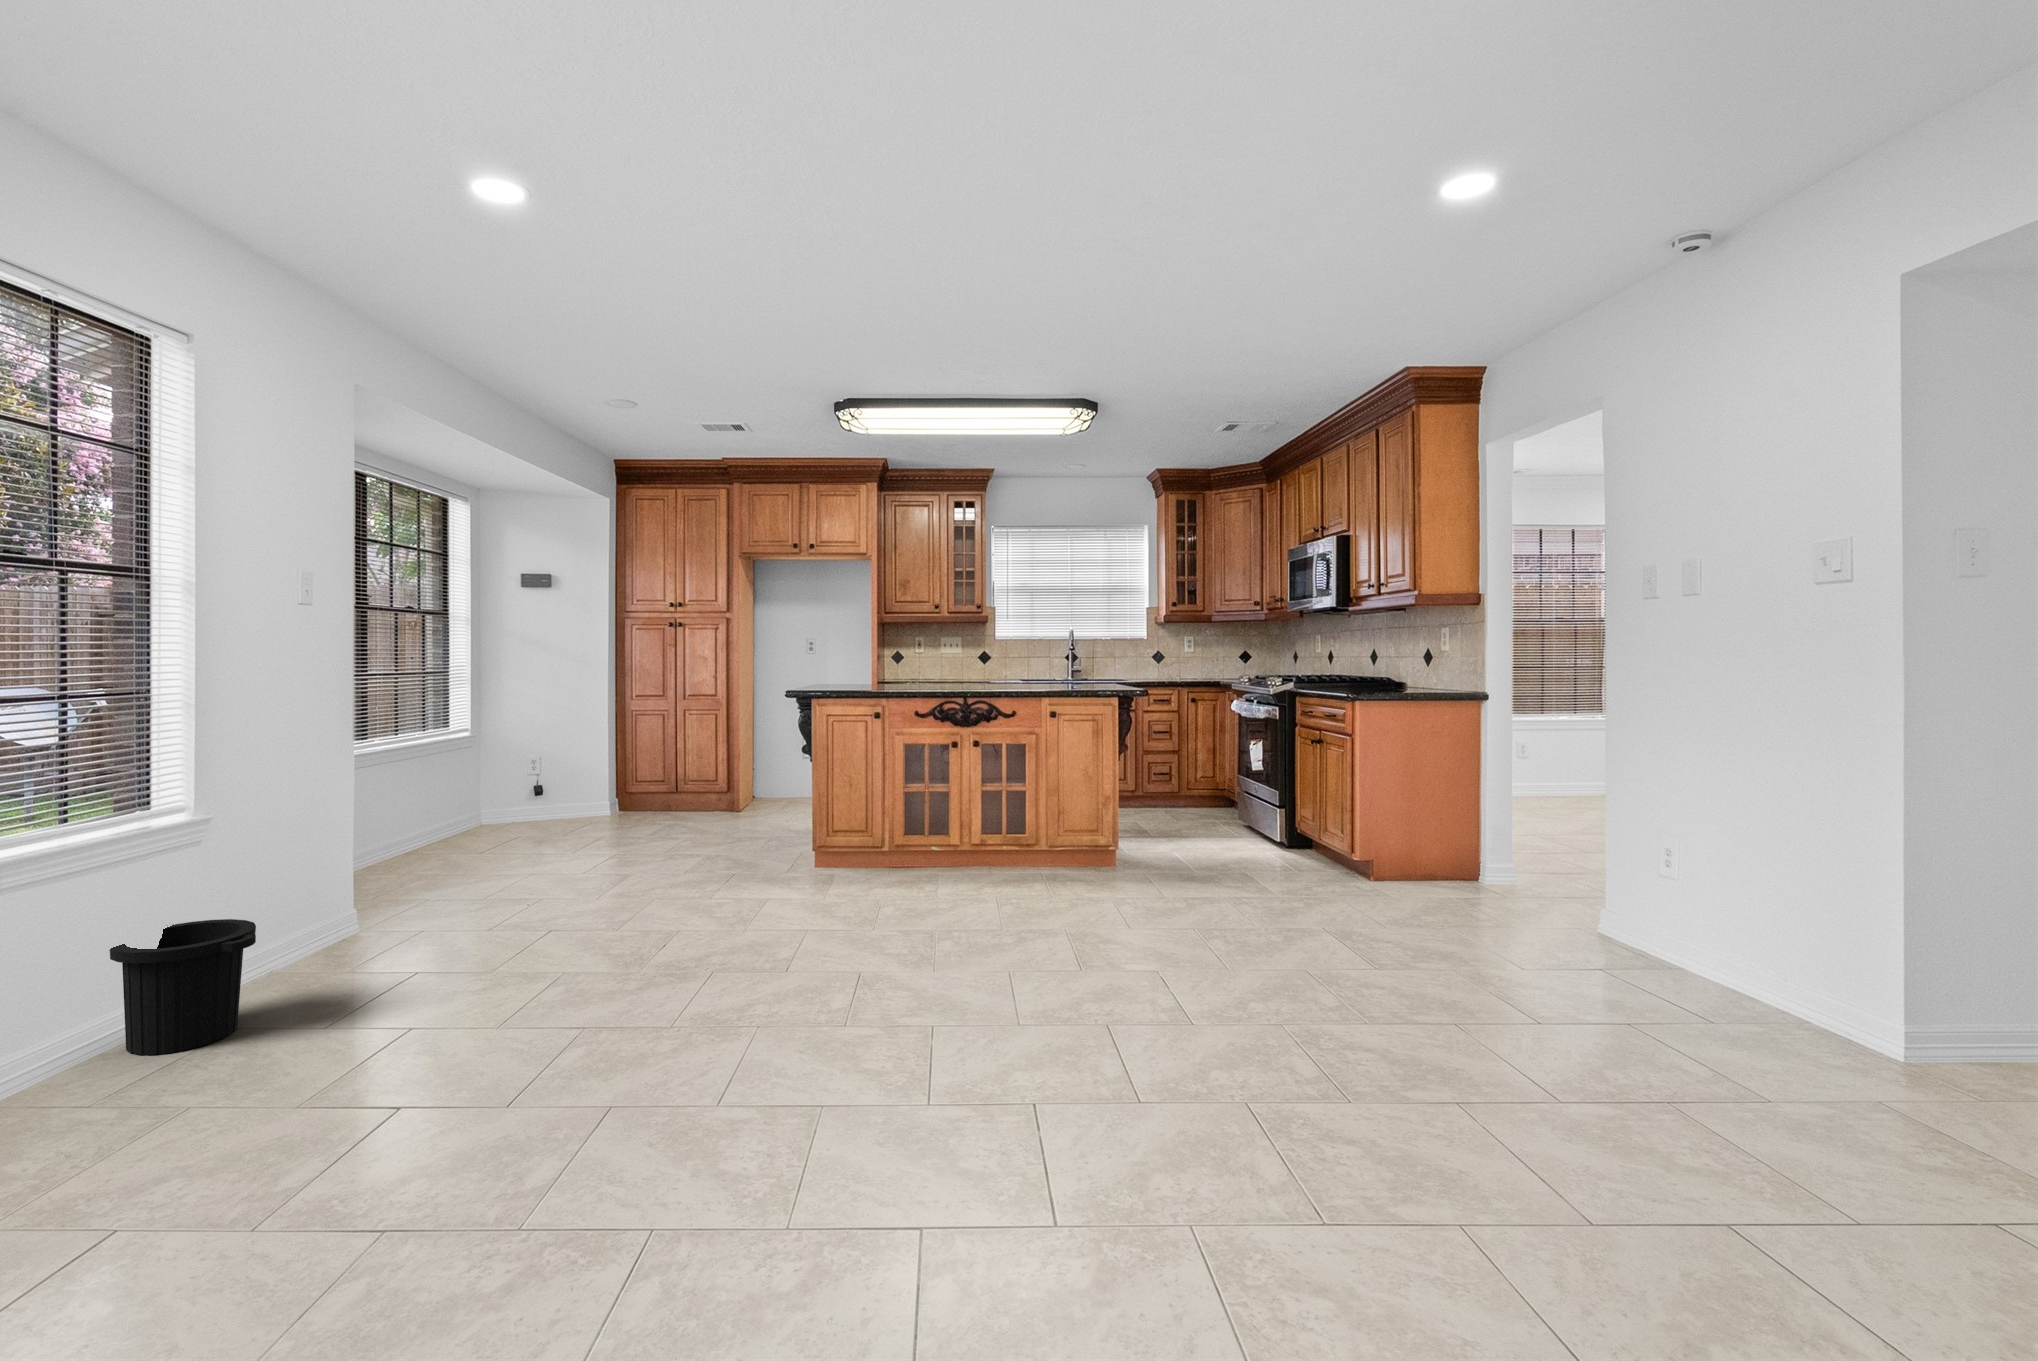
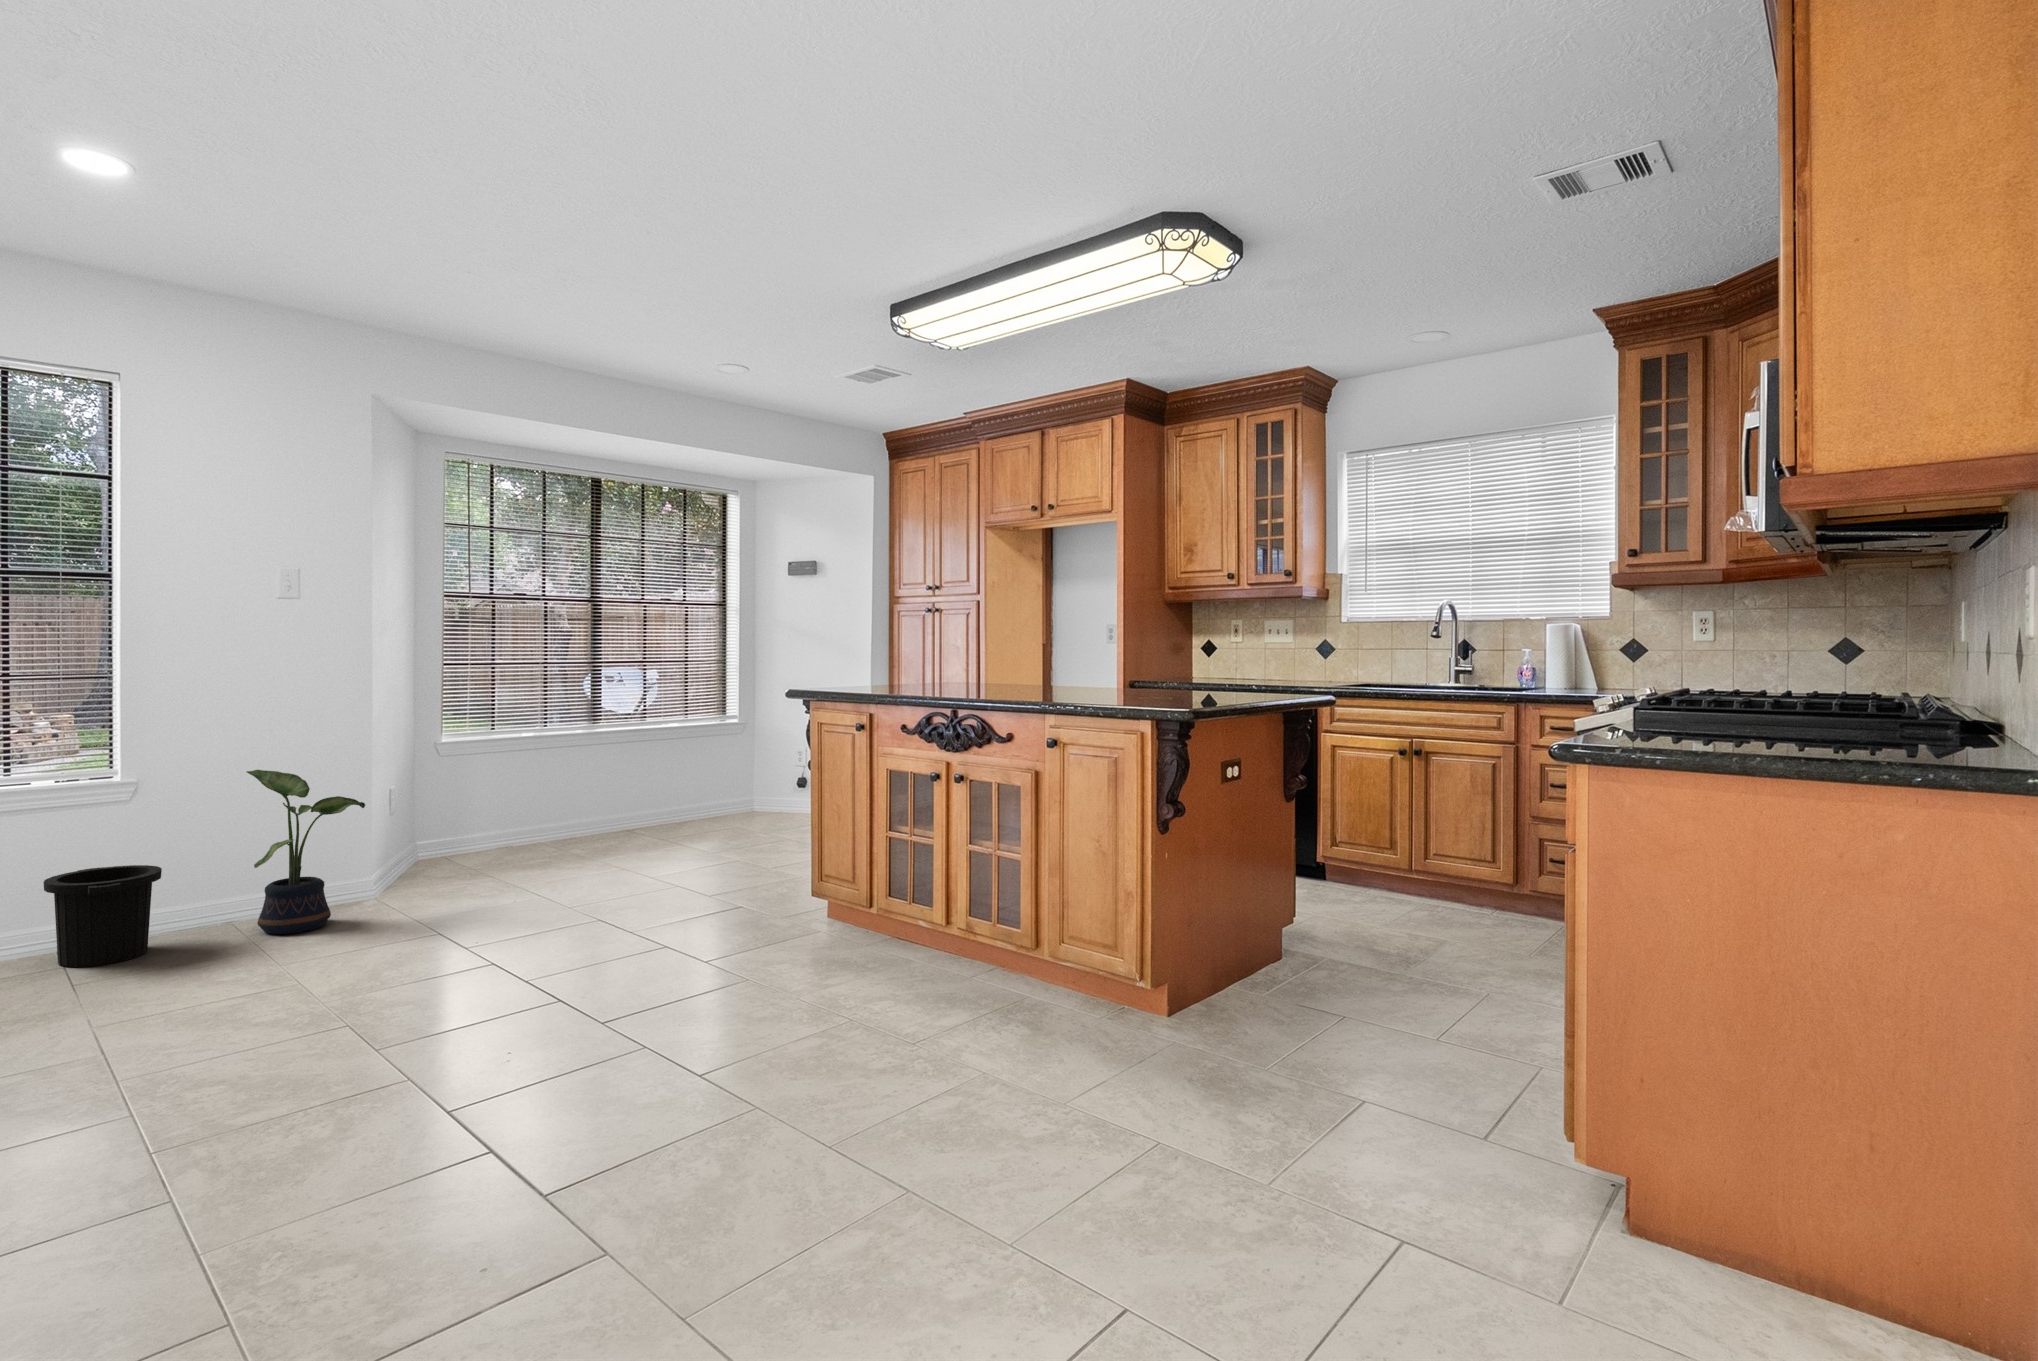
potted plant: none [245,798,395,979] -> present [247,770,365,934]

